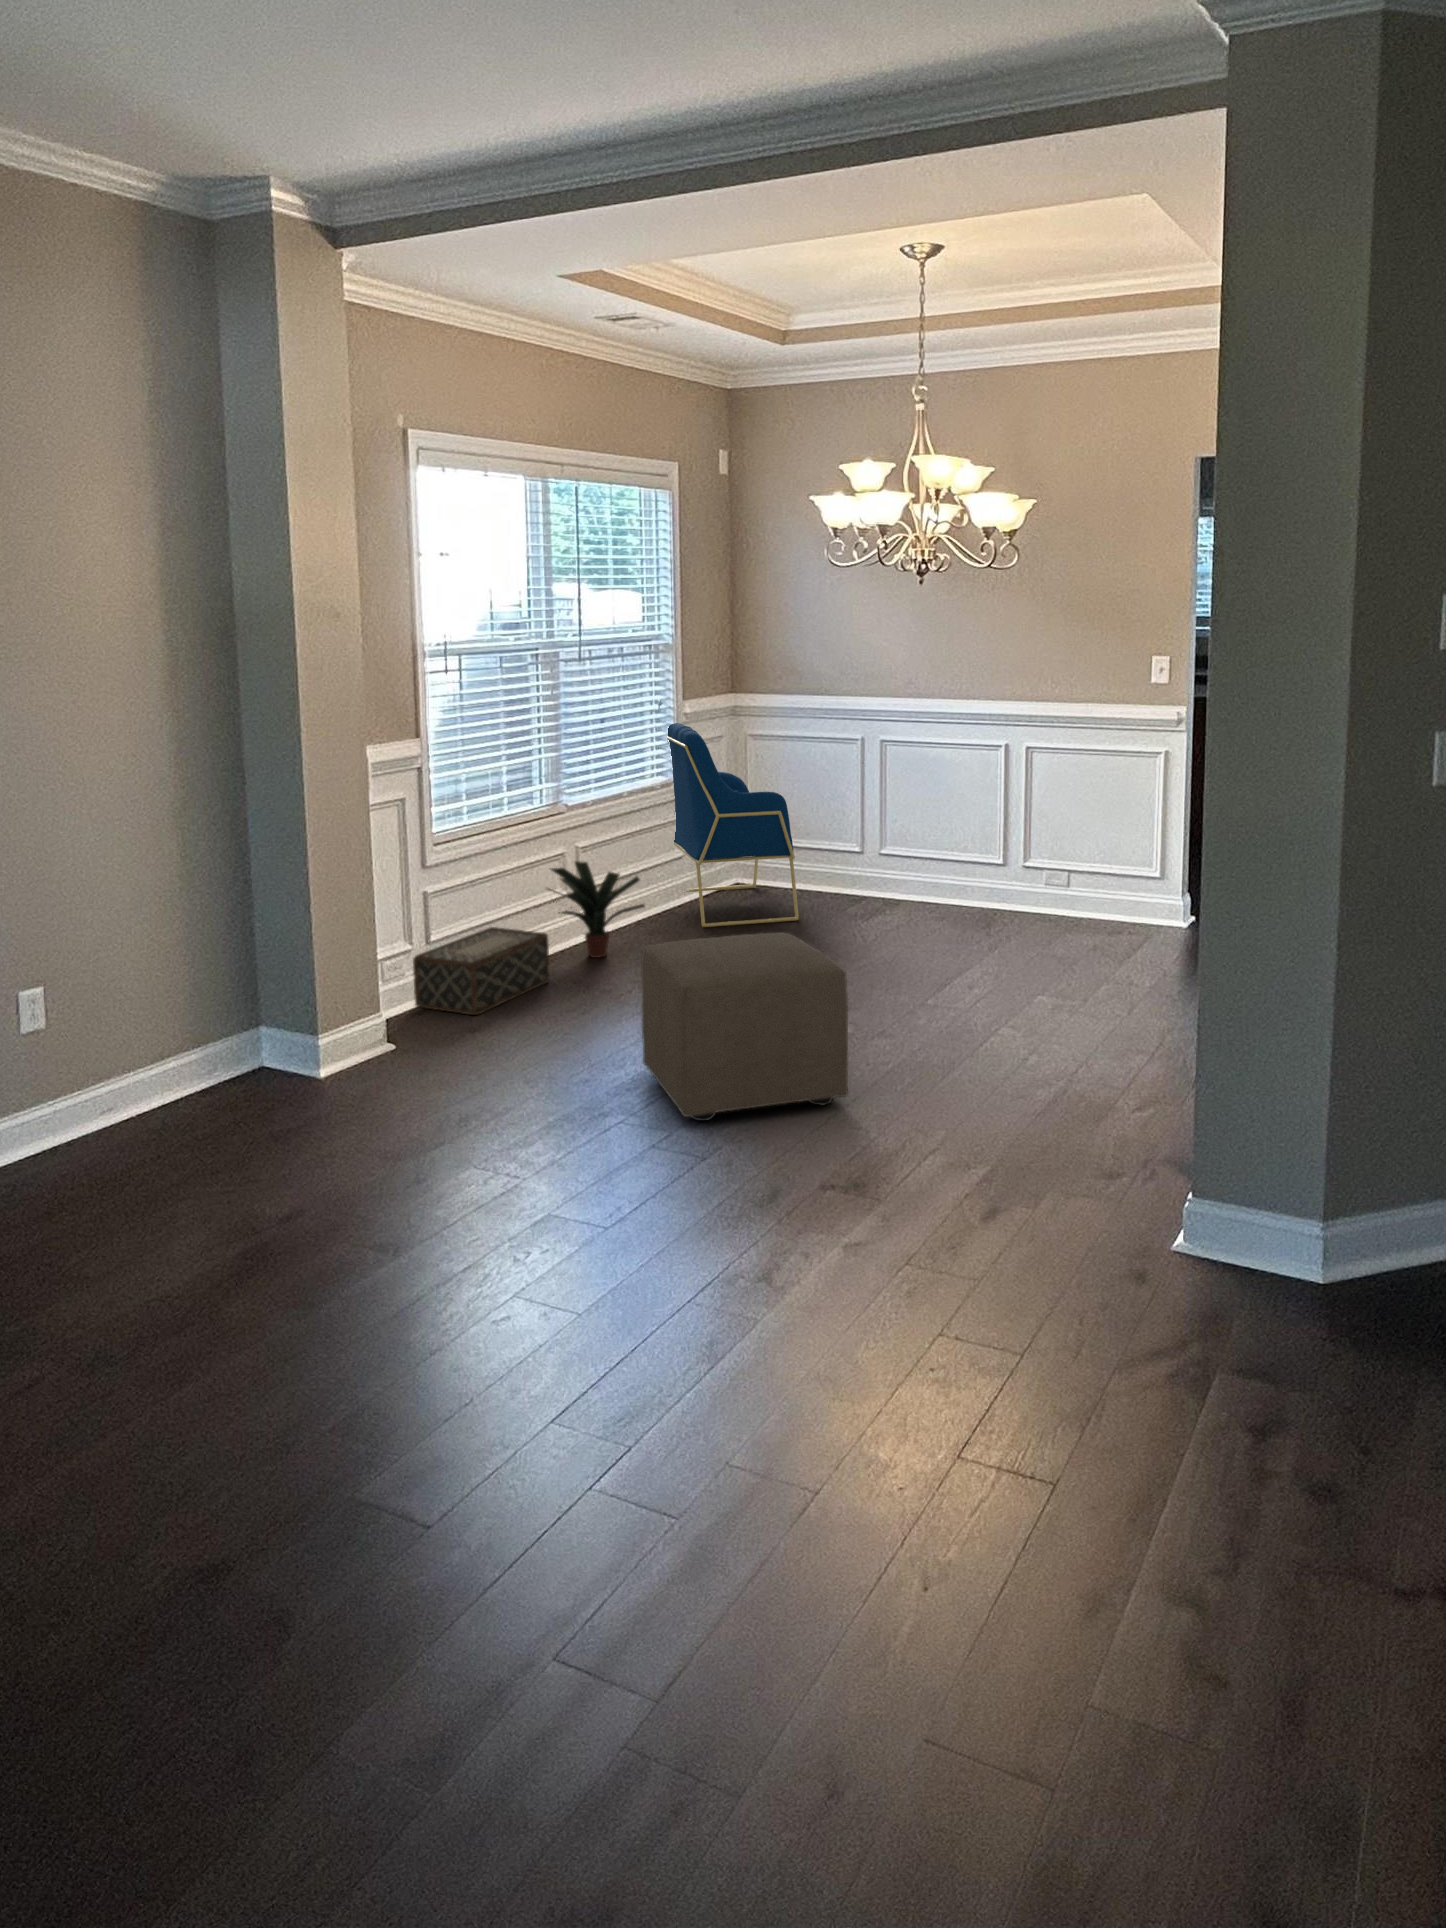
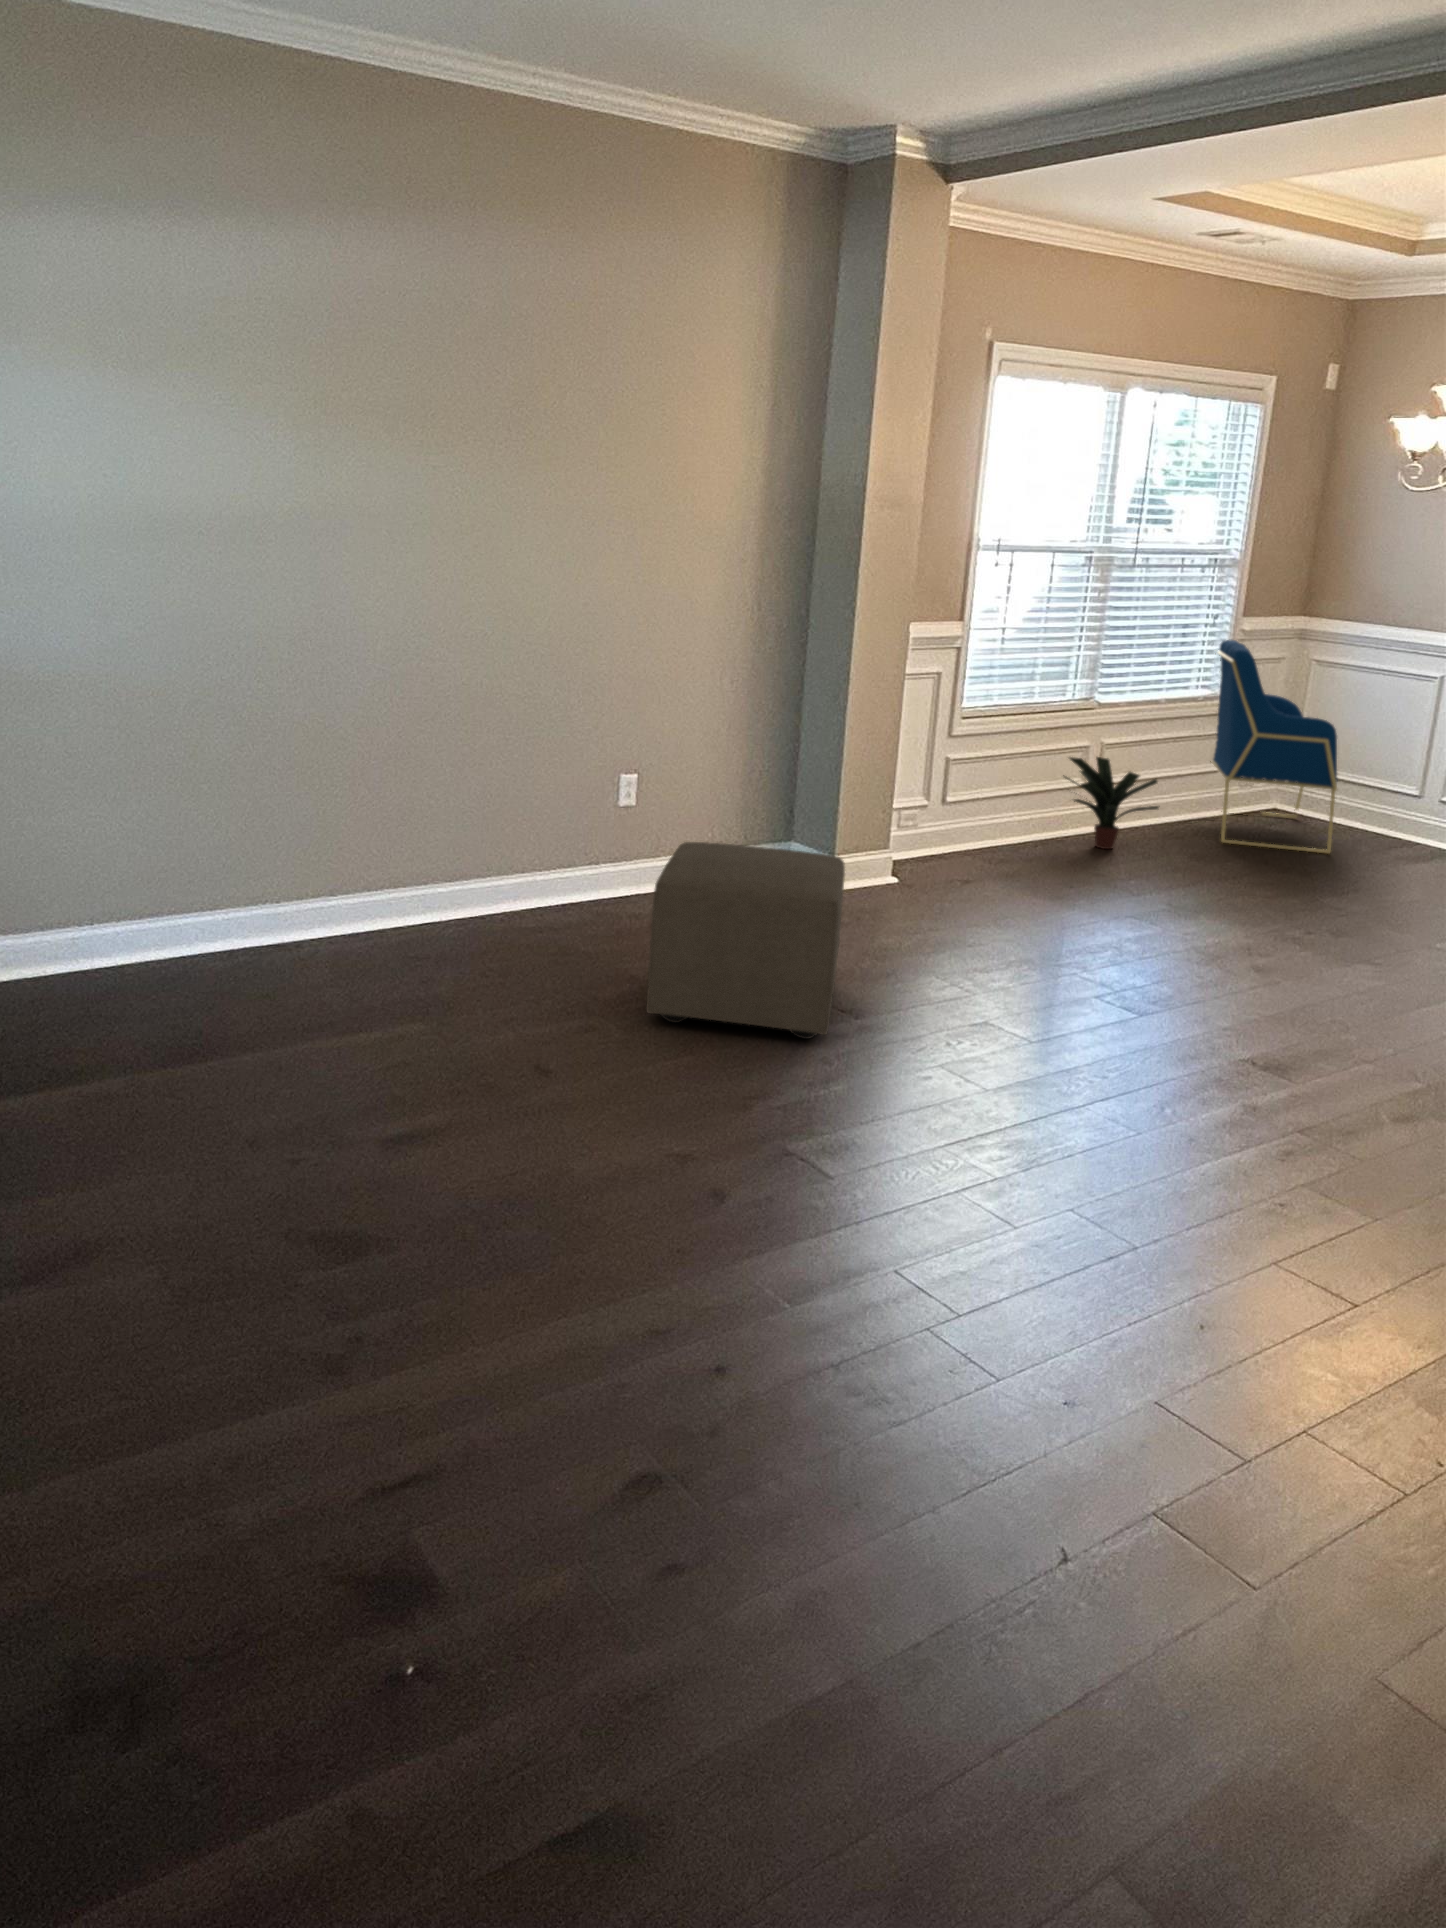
woven basket: present [413,927,549,1015] -> none [924,801,1055,871]
ottoman: present [641,933,848,1121] -> present [647,842,845,1039]

